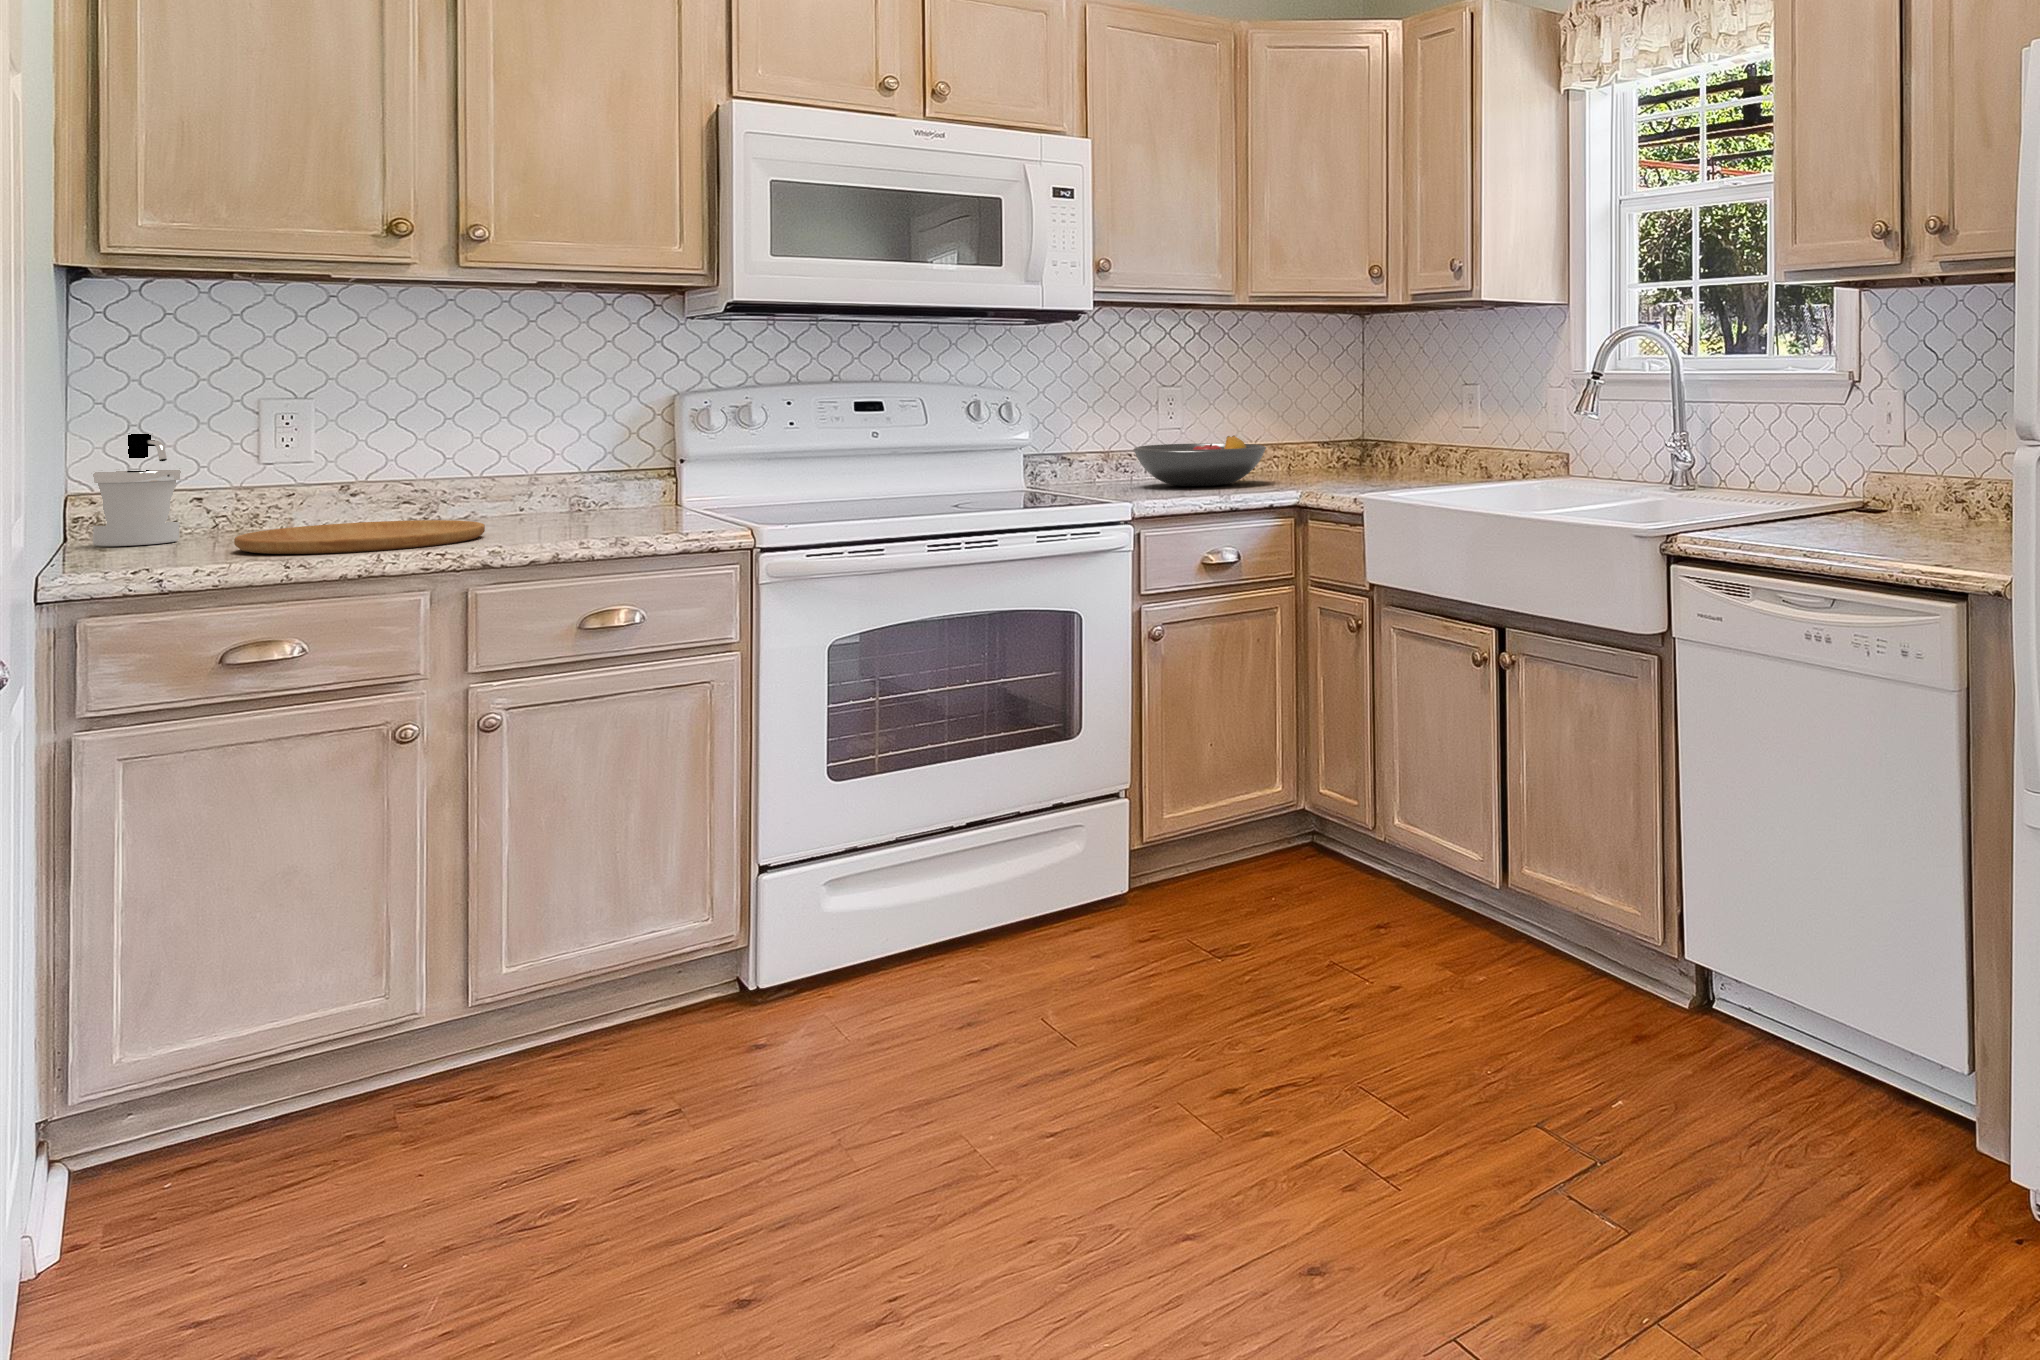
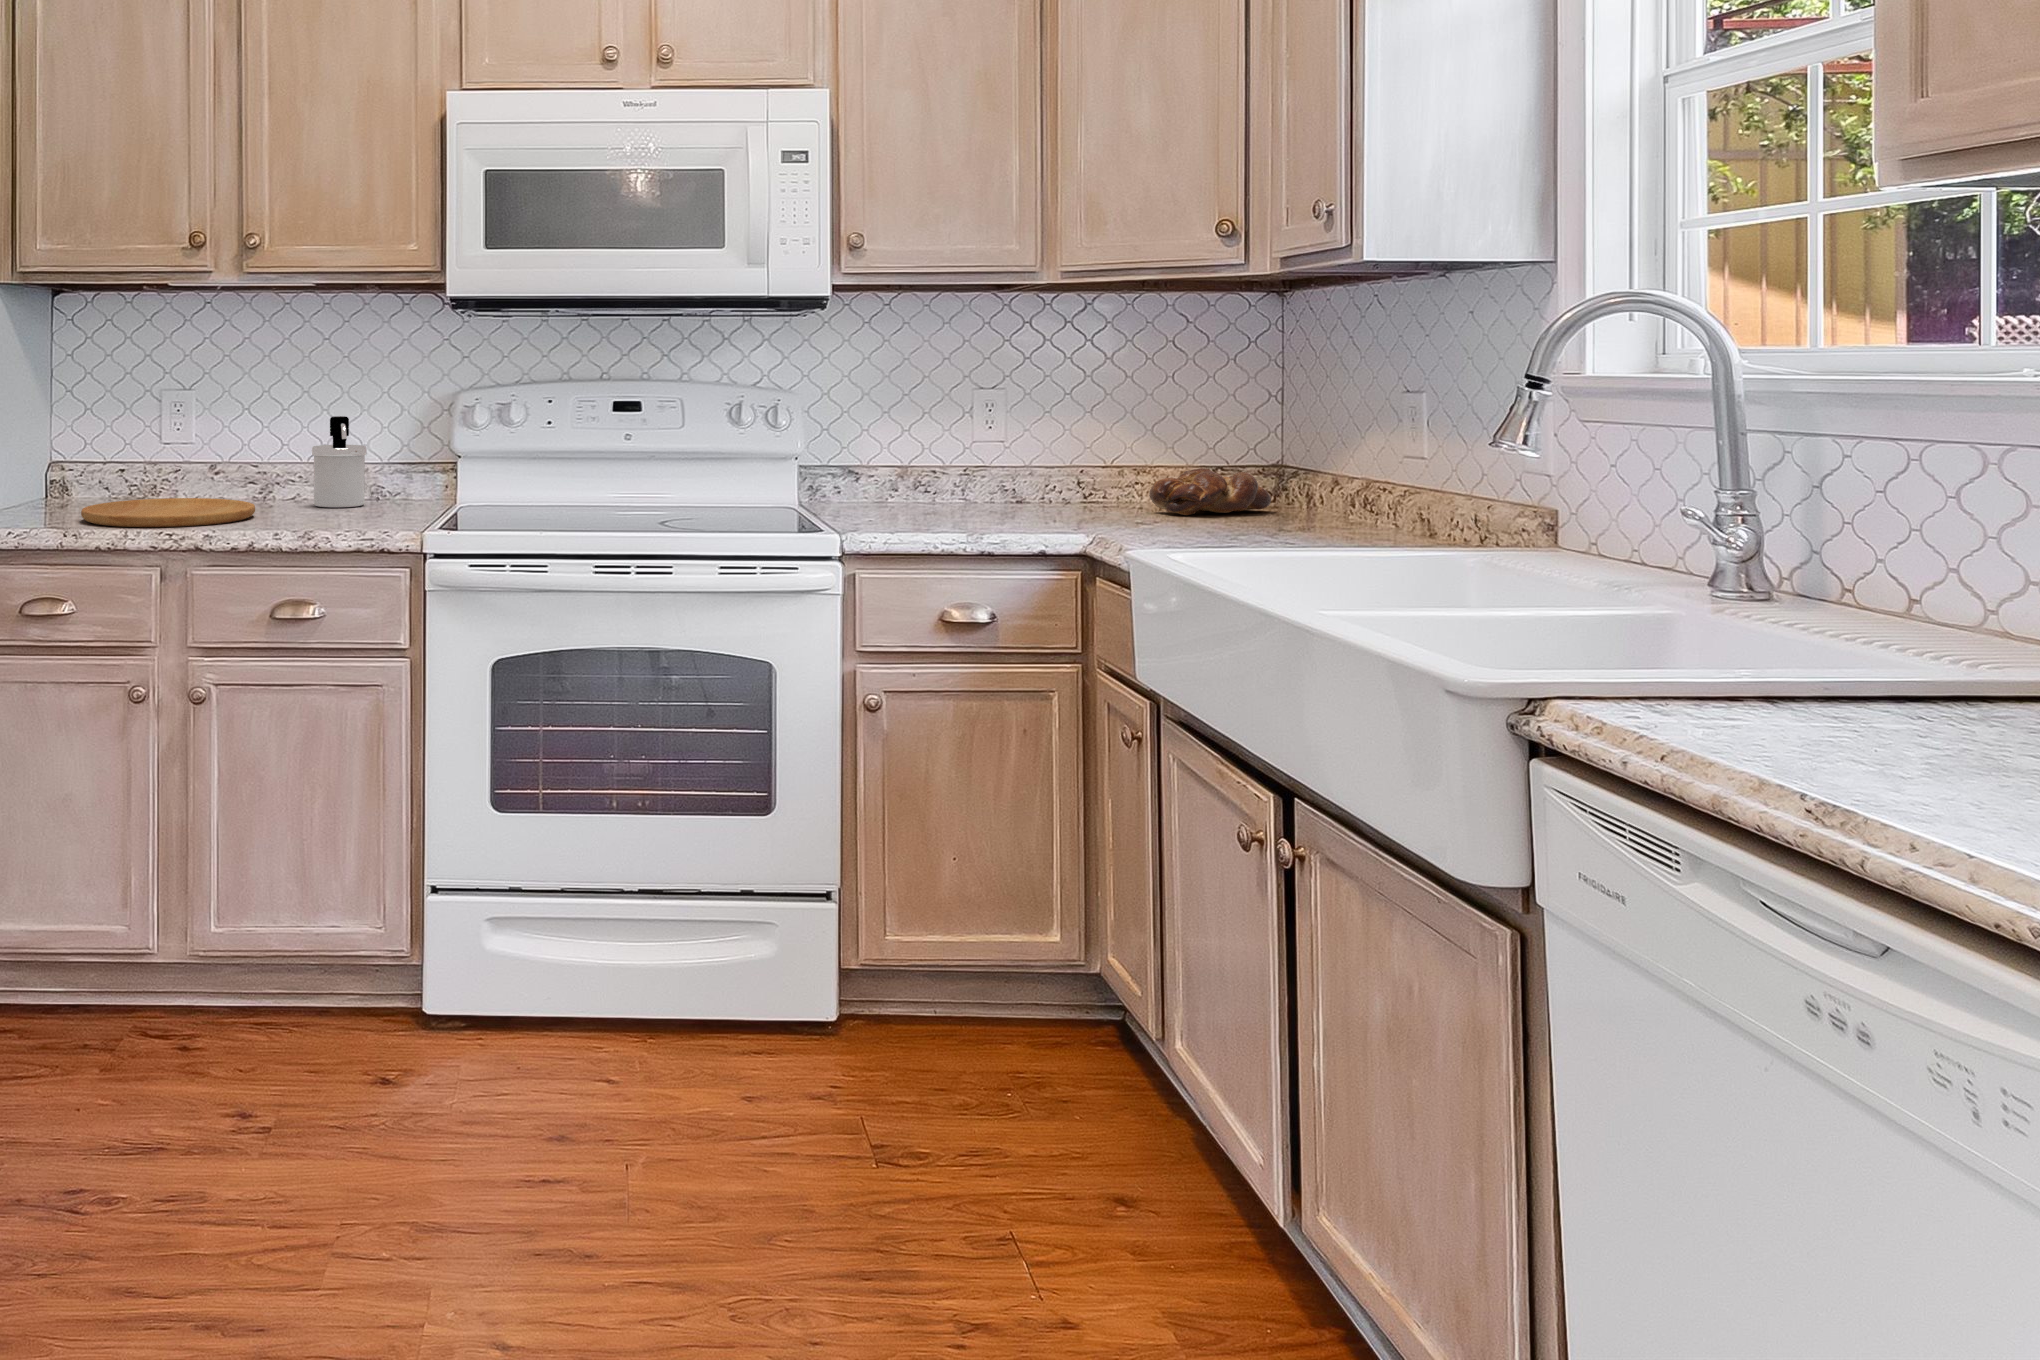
soap dispenser: present [93,434,181,546] -> present [312,416,367,507]
fruit bowl: present [1133,435,1266,486] -> none [915,453,1089,516]
bread loaf: none [1294,443,1367,478] -> present [1149,468,1271,515]

